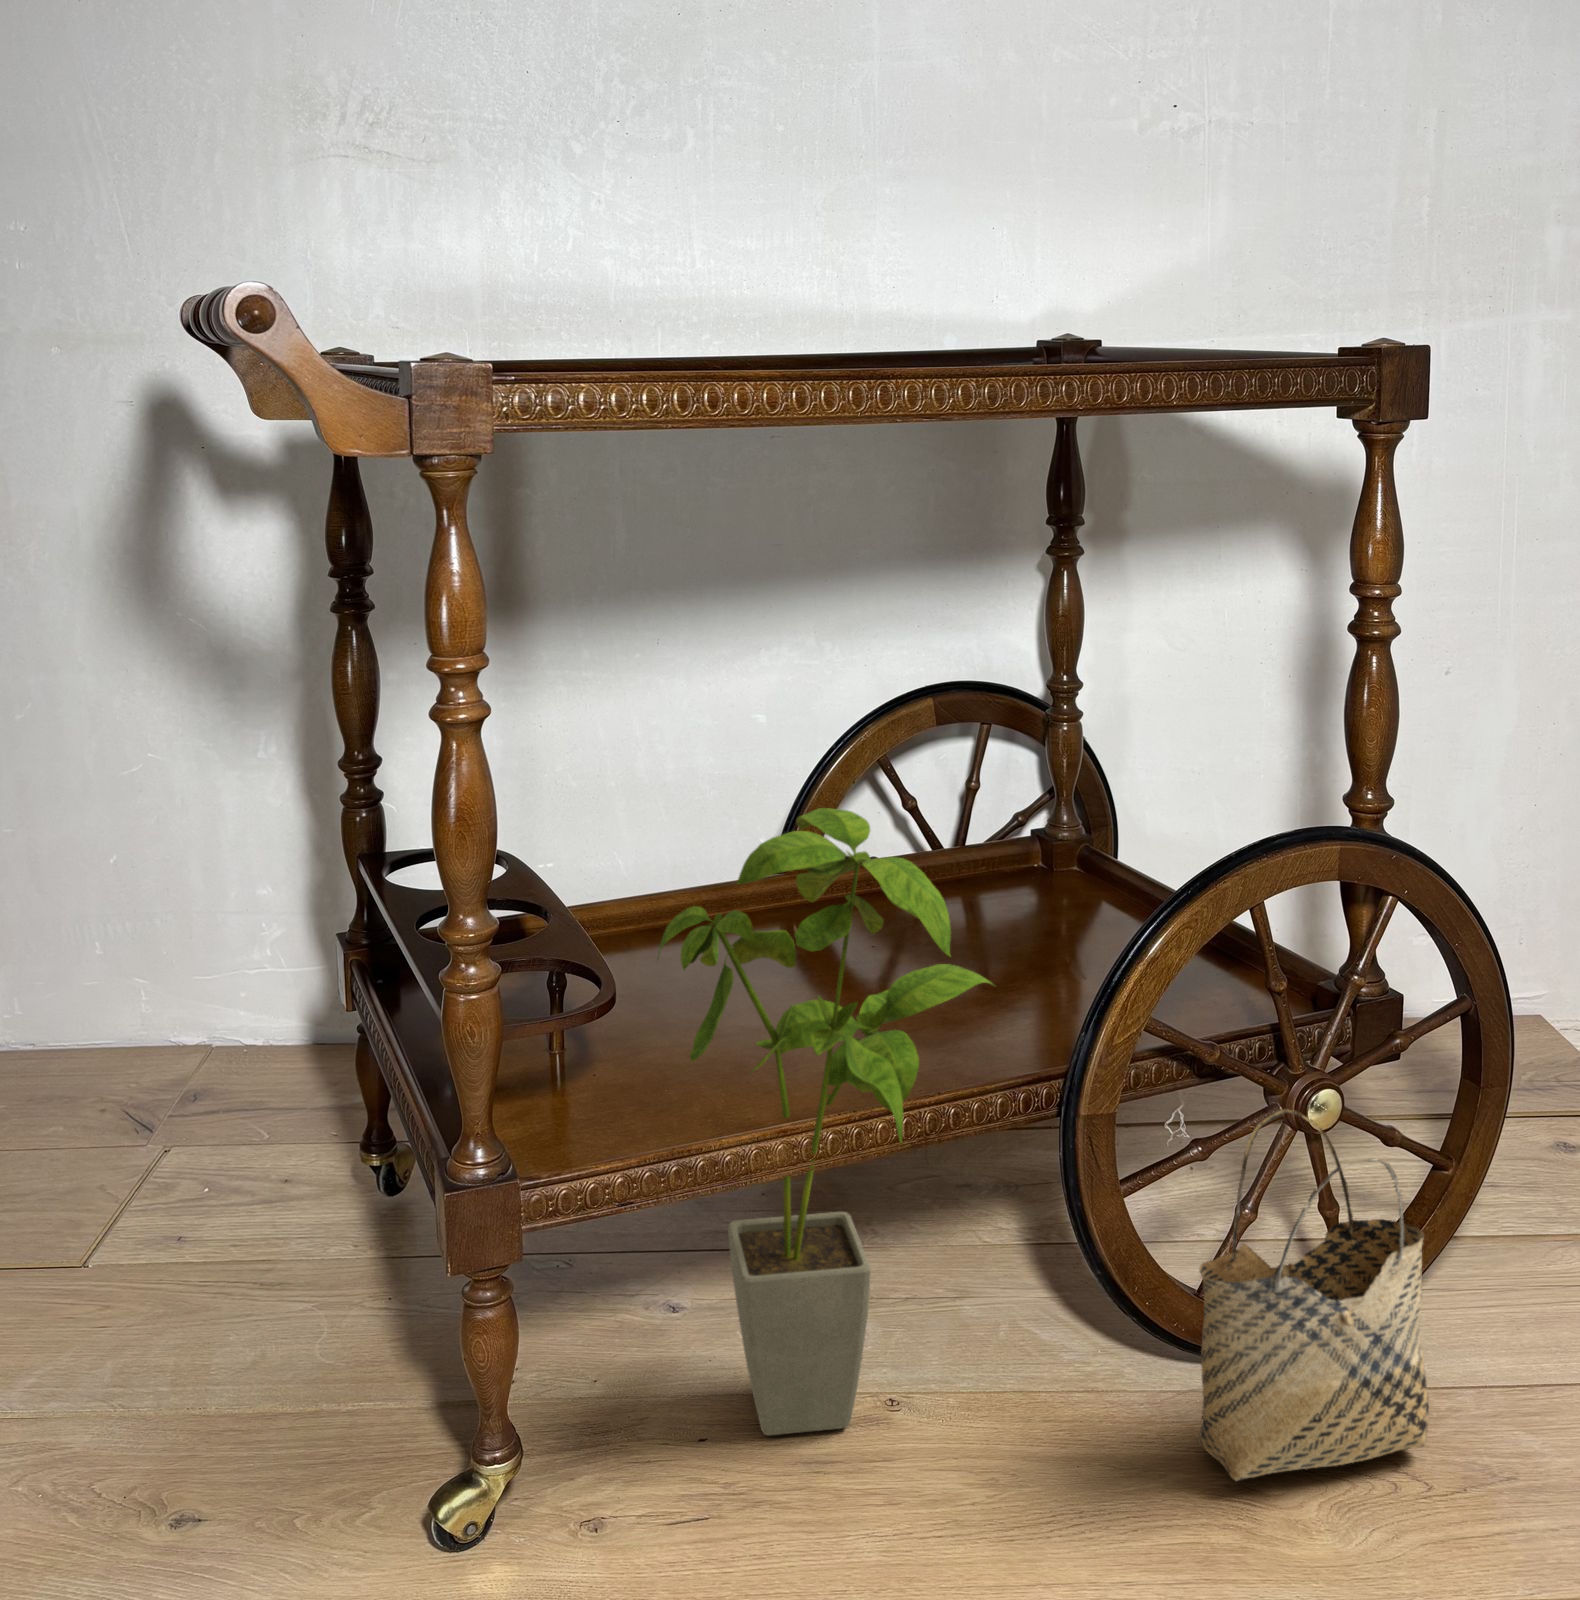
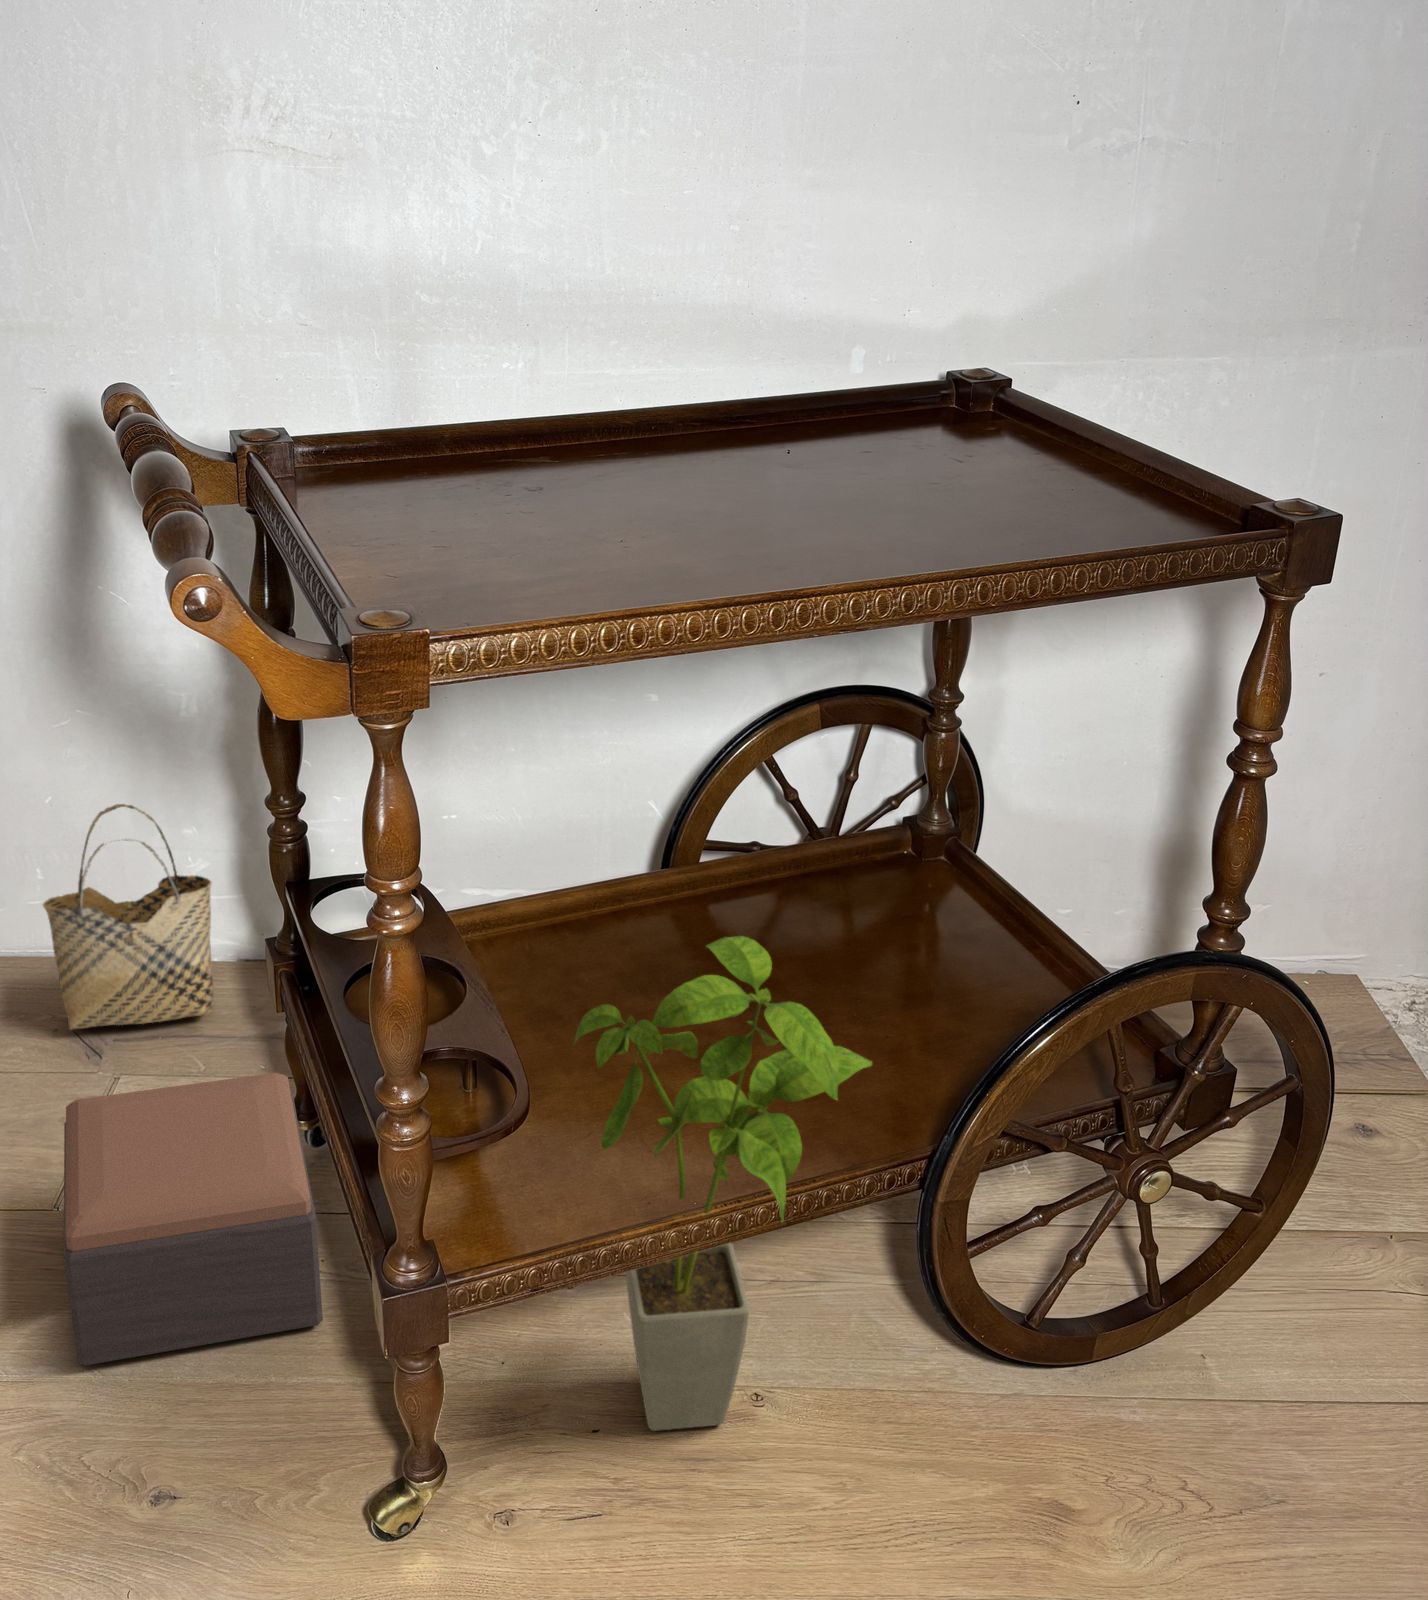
footstool: none [91,1087,388,1396] -> present [64,1073,323,1366]
woven basket: present [1198,1109,1429,1481] -> present [43,804,213,1030]

